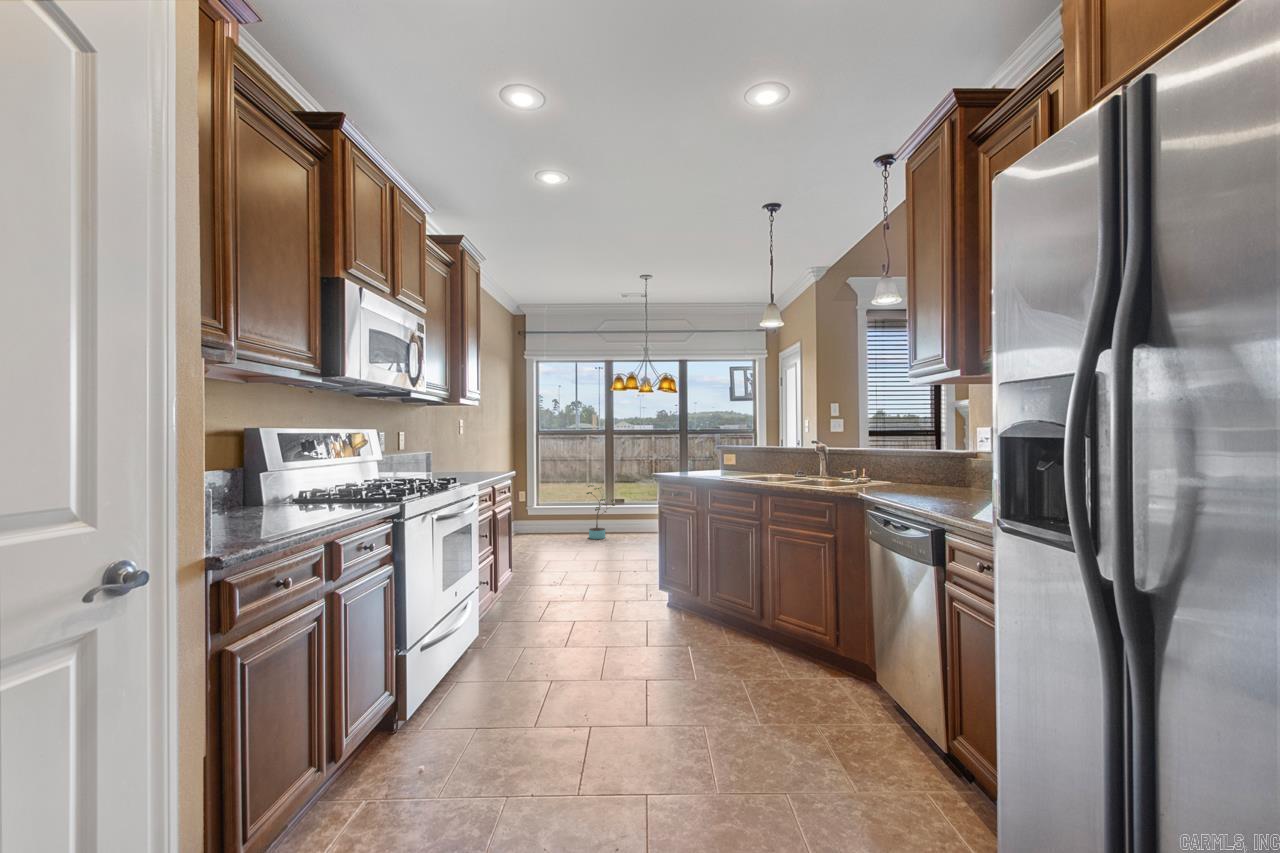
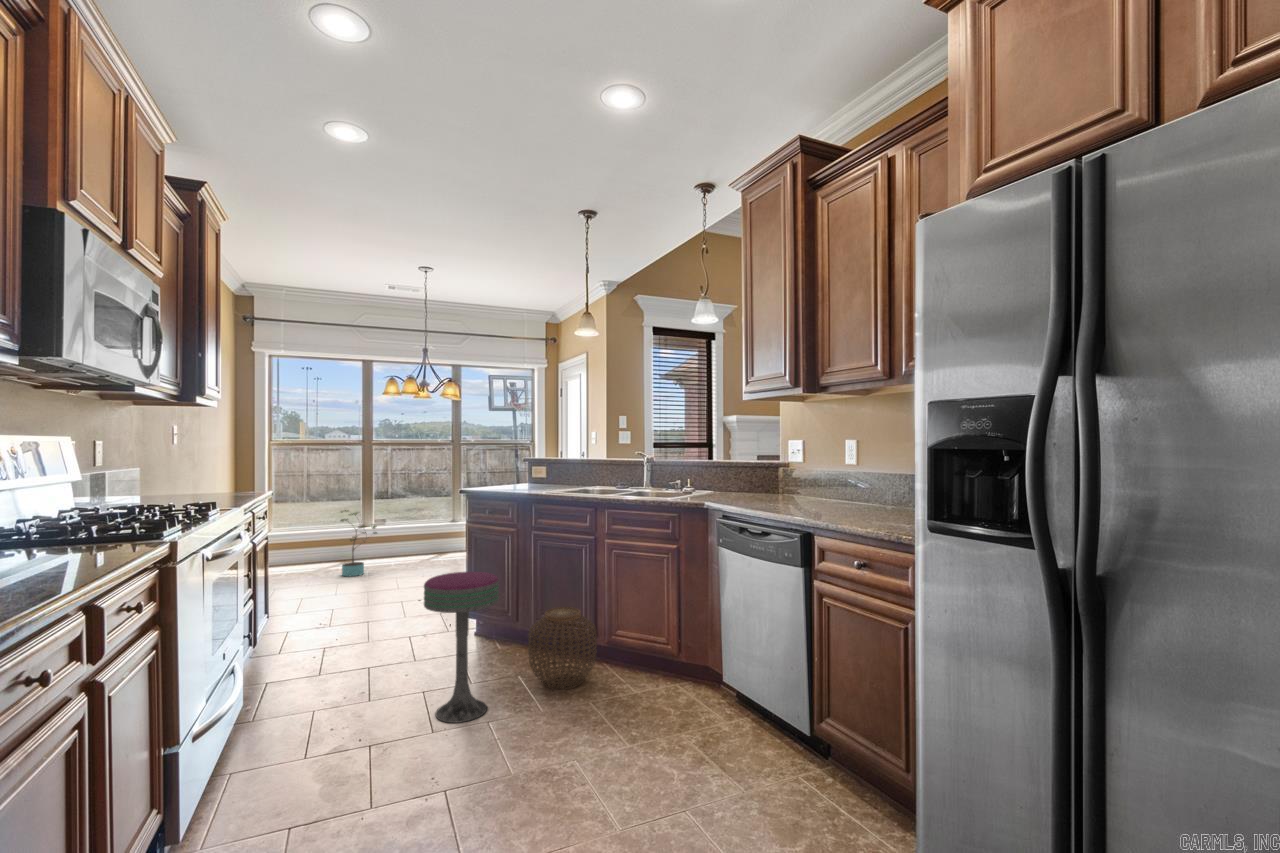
bar stool: none [597,544,660,673] -> present [424,572,499,723]
woven basket: none [693,585,756,662] -> present [528,607,597,689]

